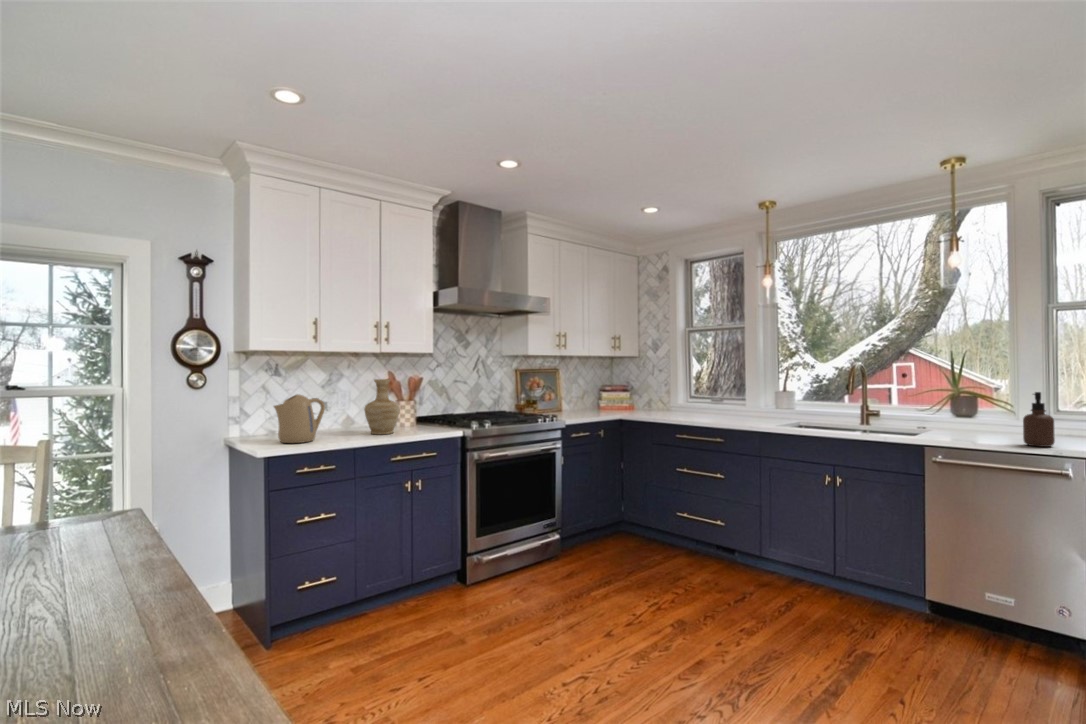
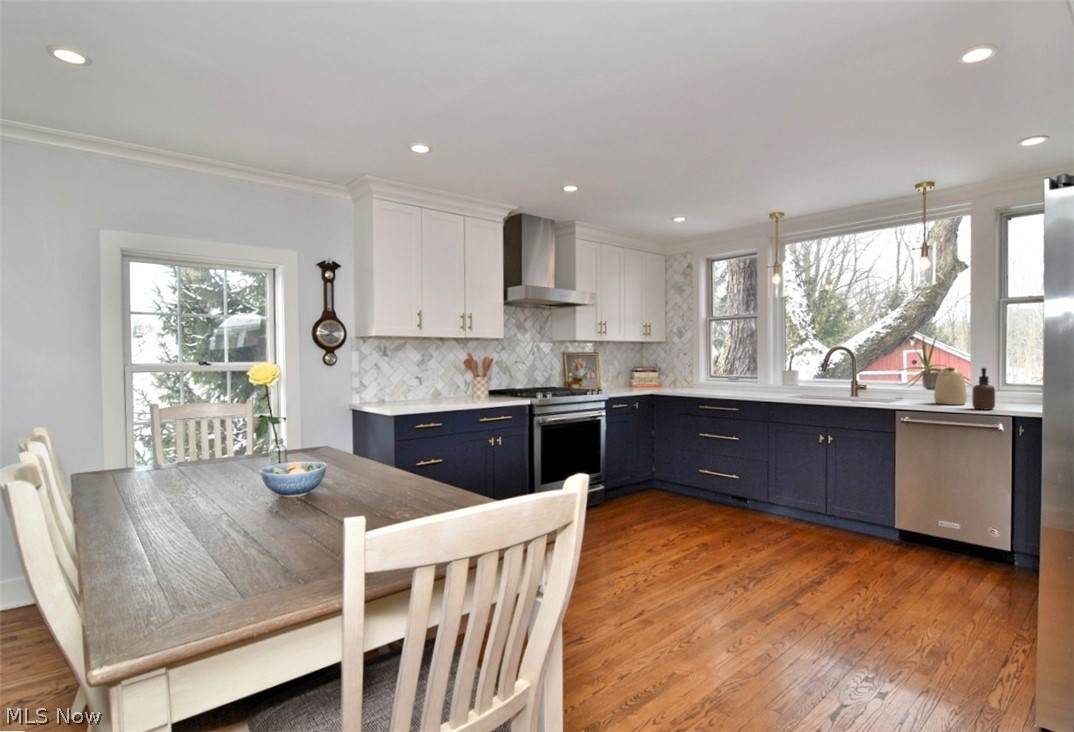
vase: present [364,379,400,434] -> none [456,359,483,402]
kettle: present [274,394,325,443] -> present [934,368,967,405]

